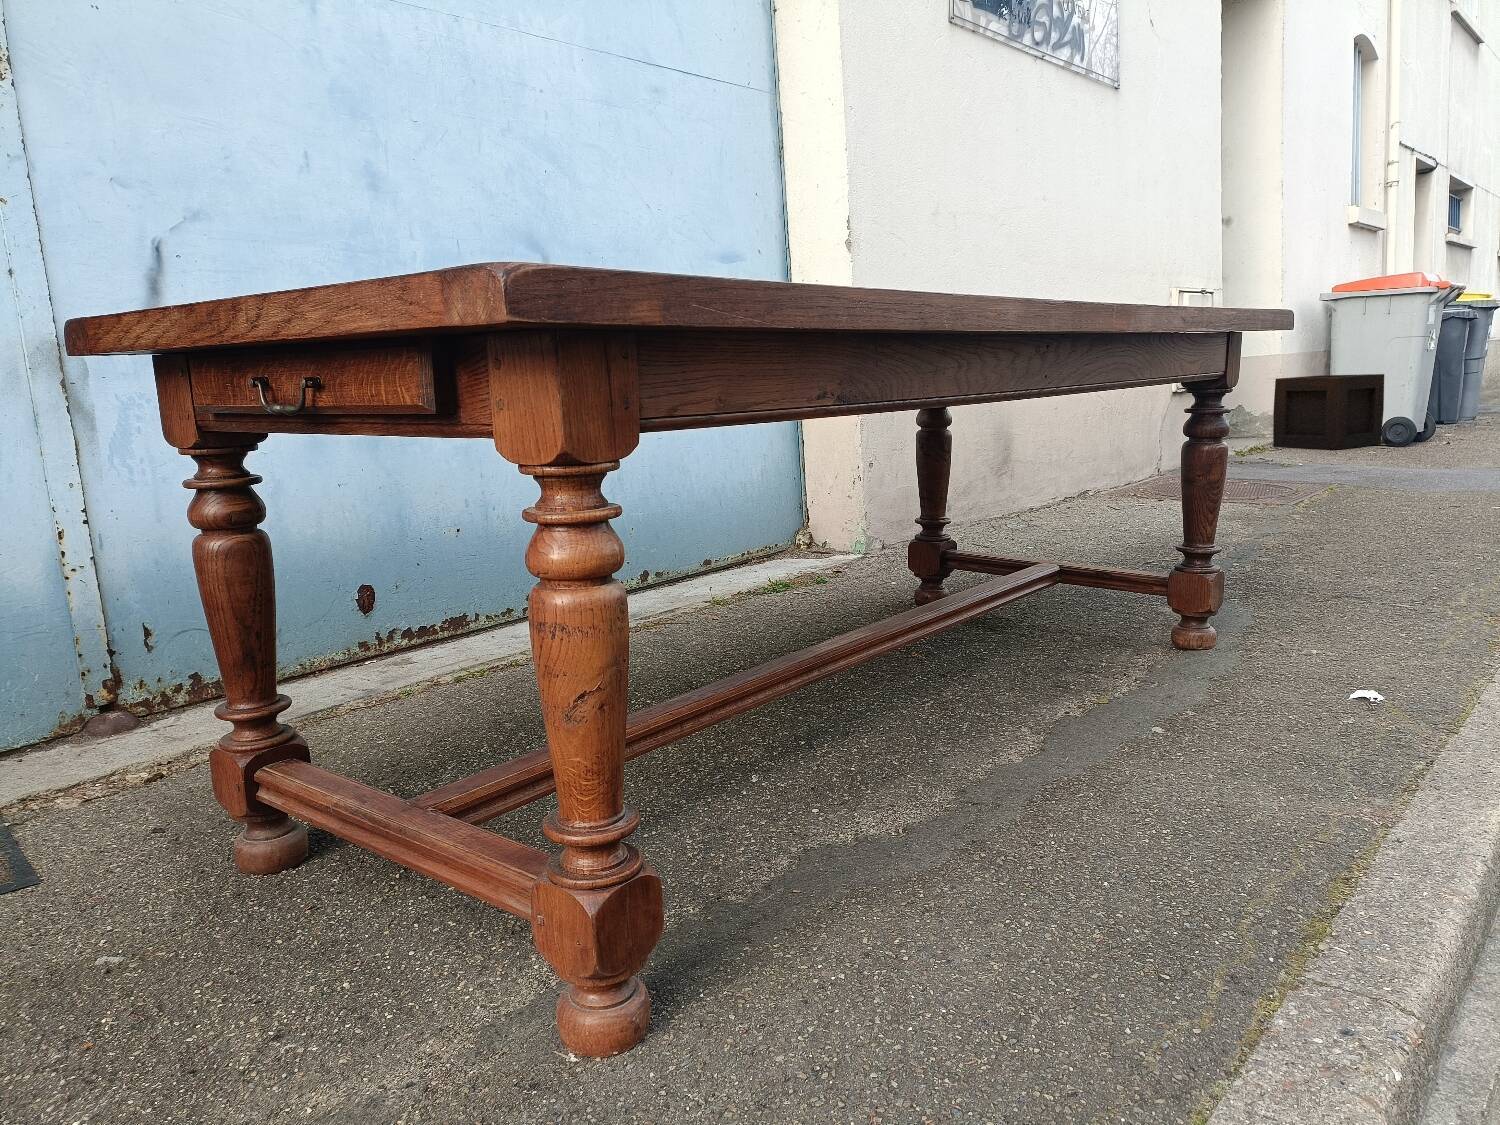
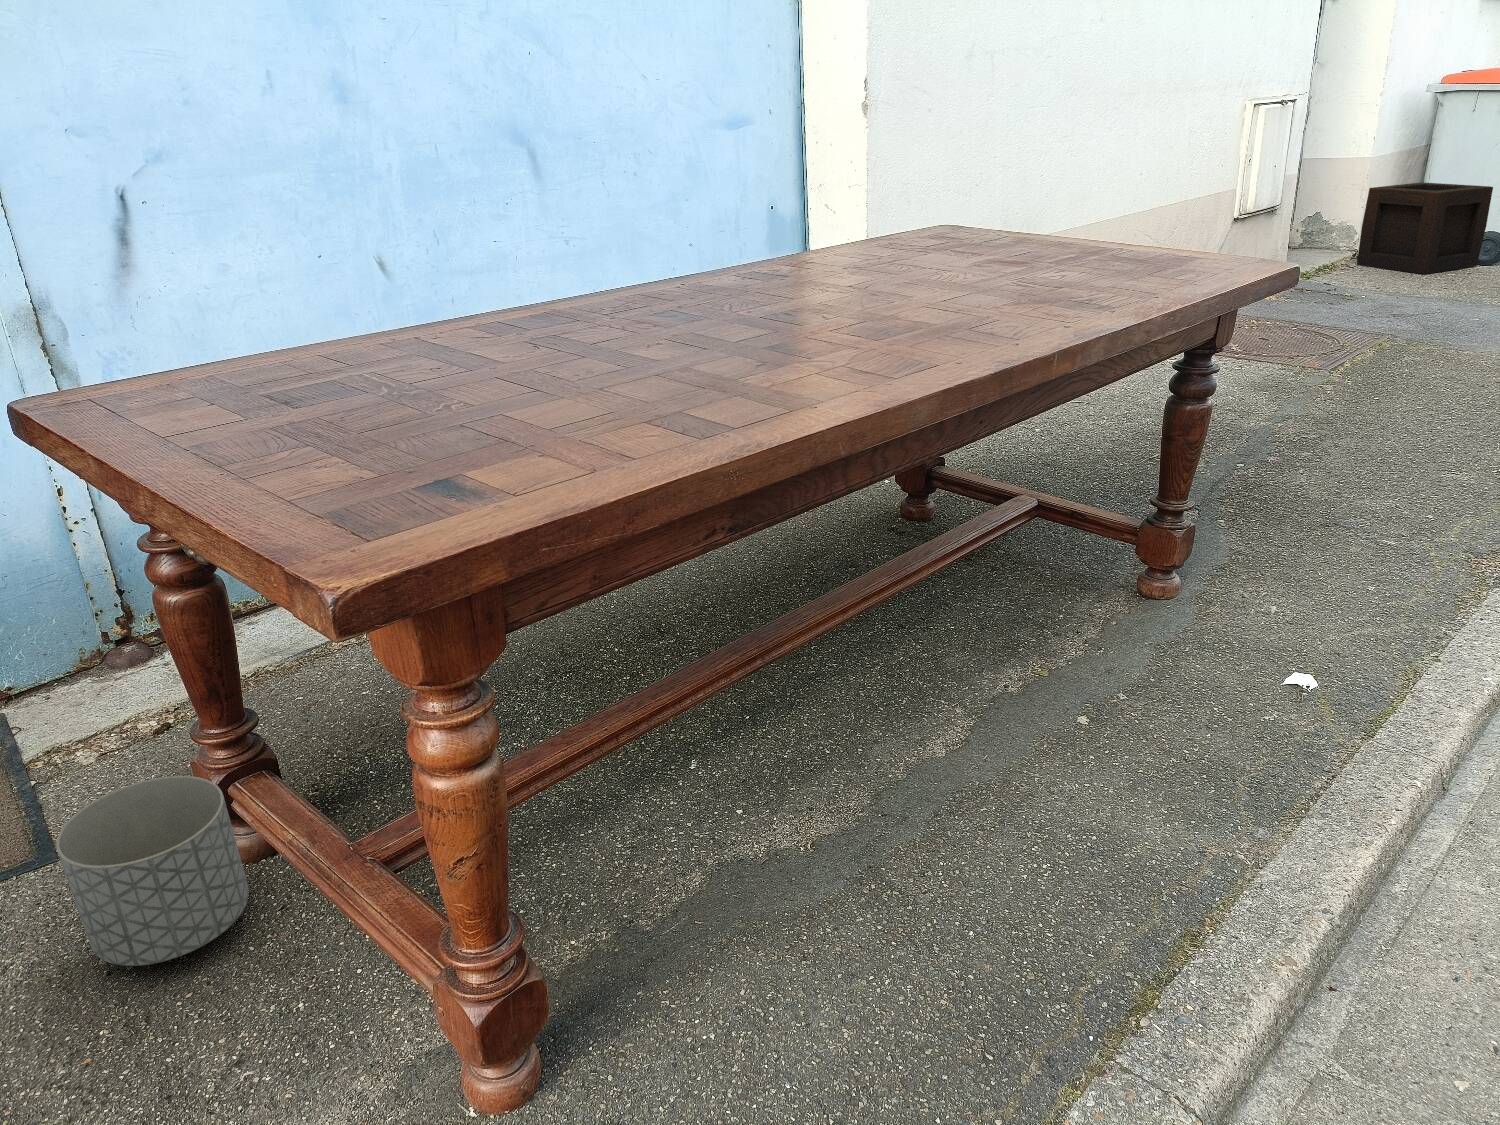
planter: none [63,749,274,951] -> present [56,776,249,966]

